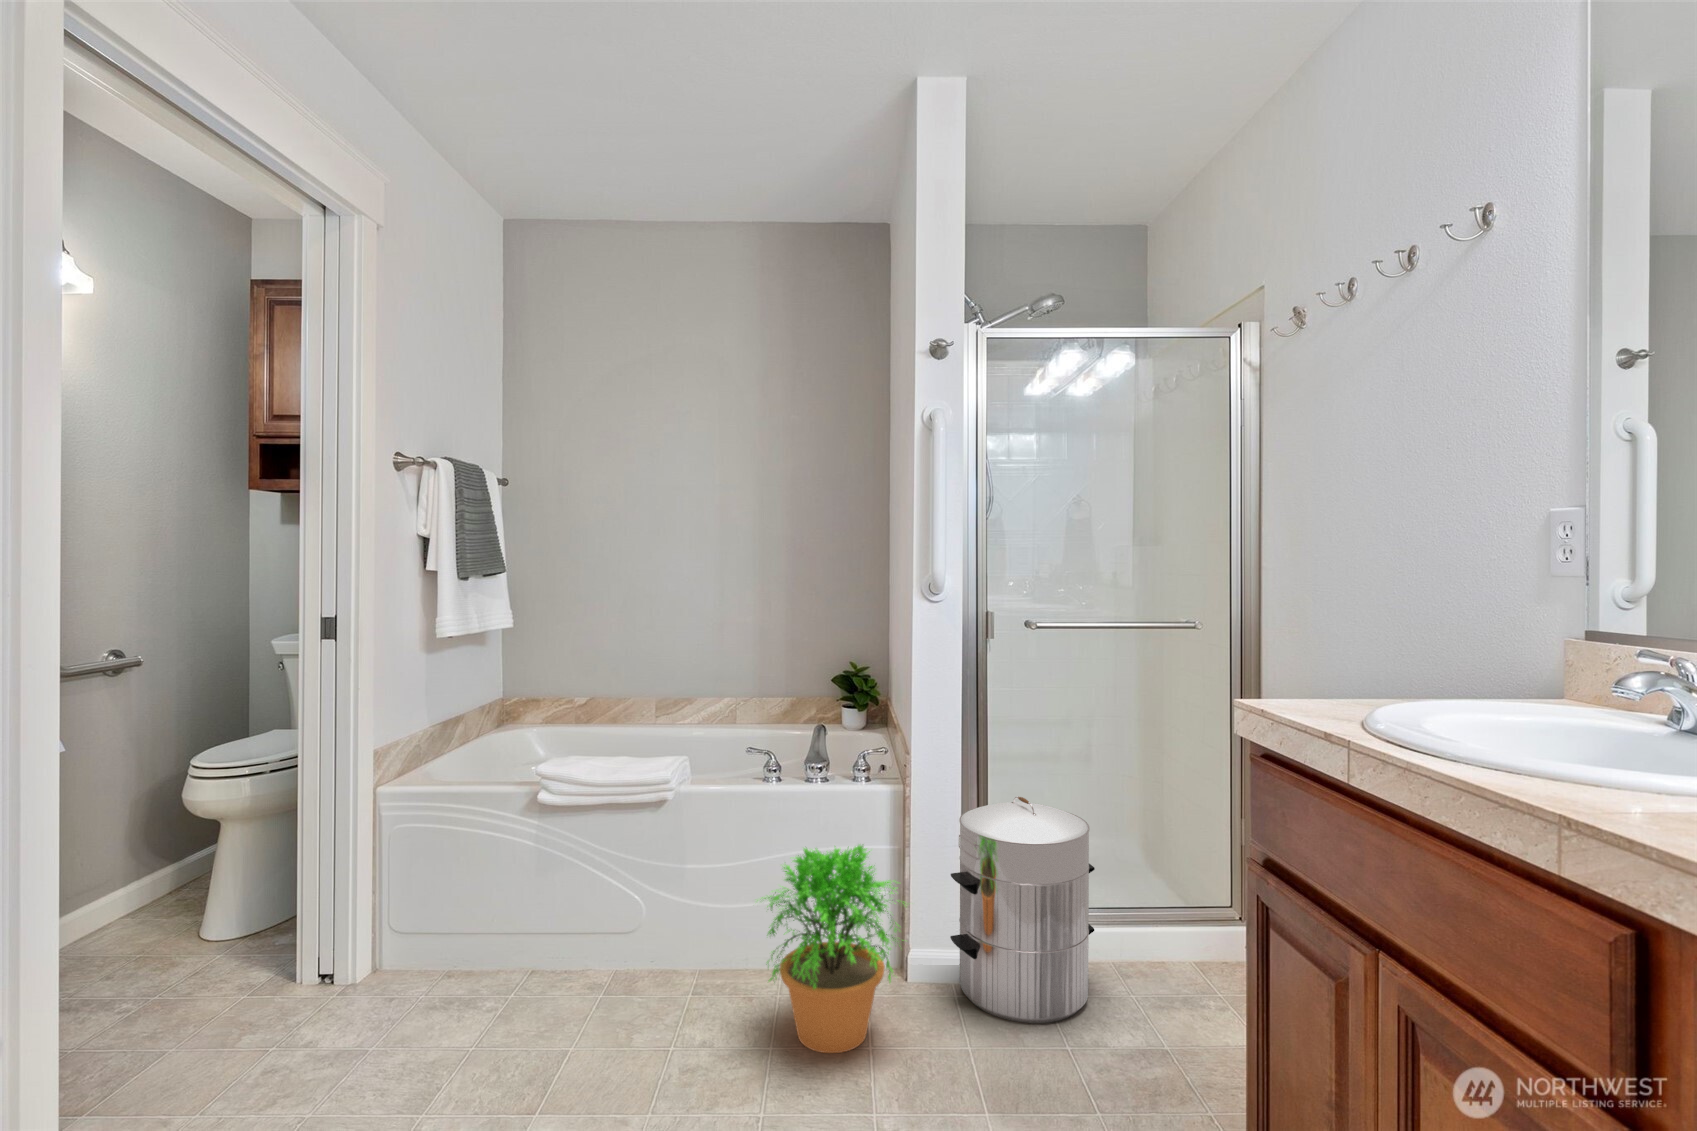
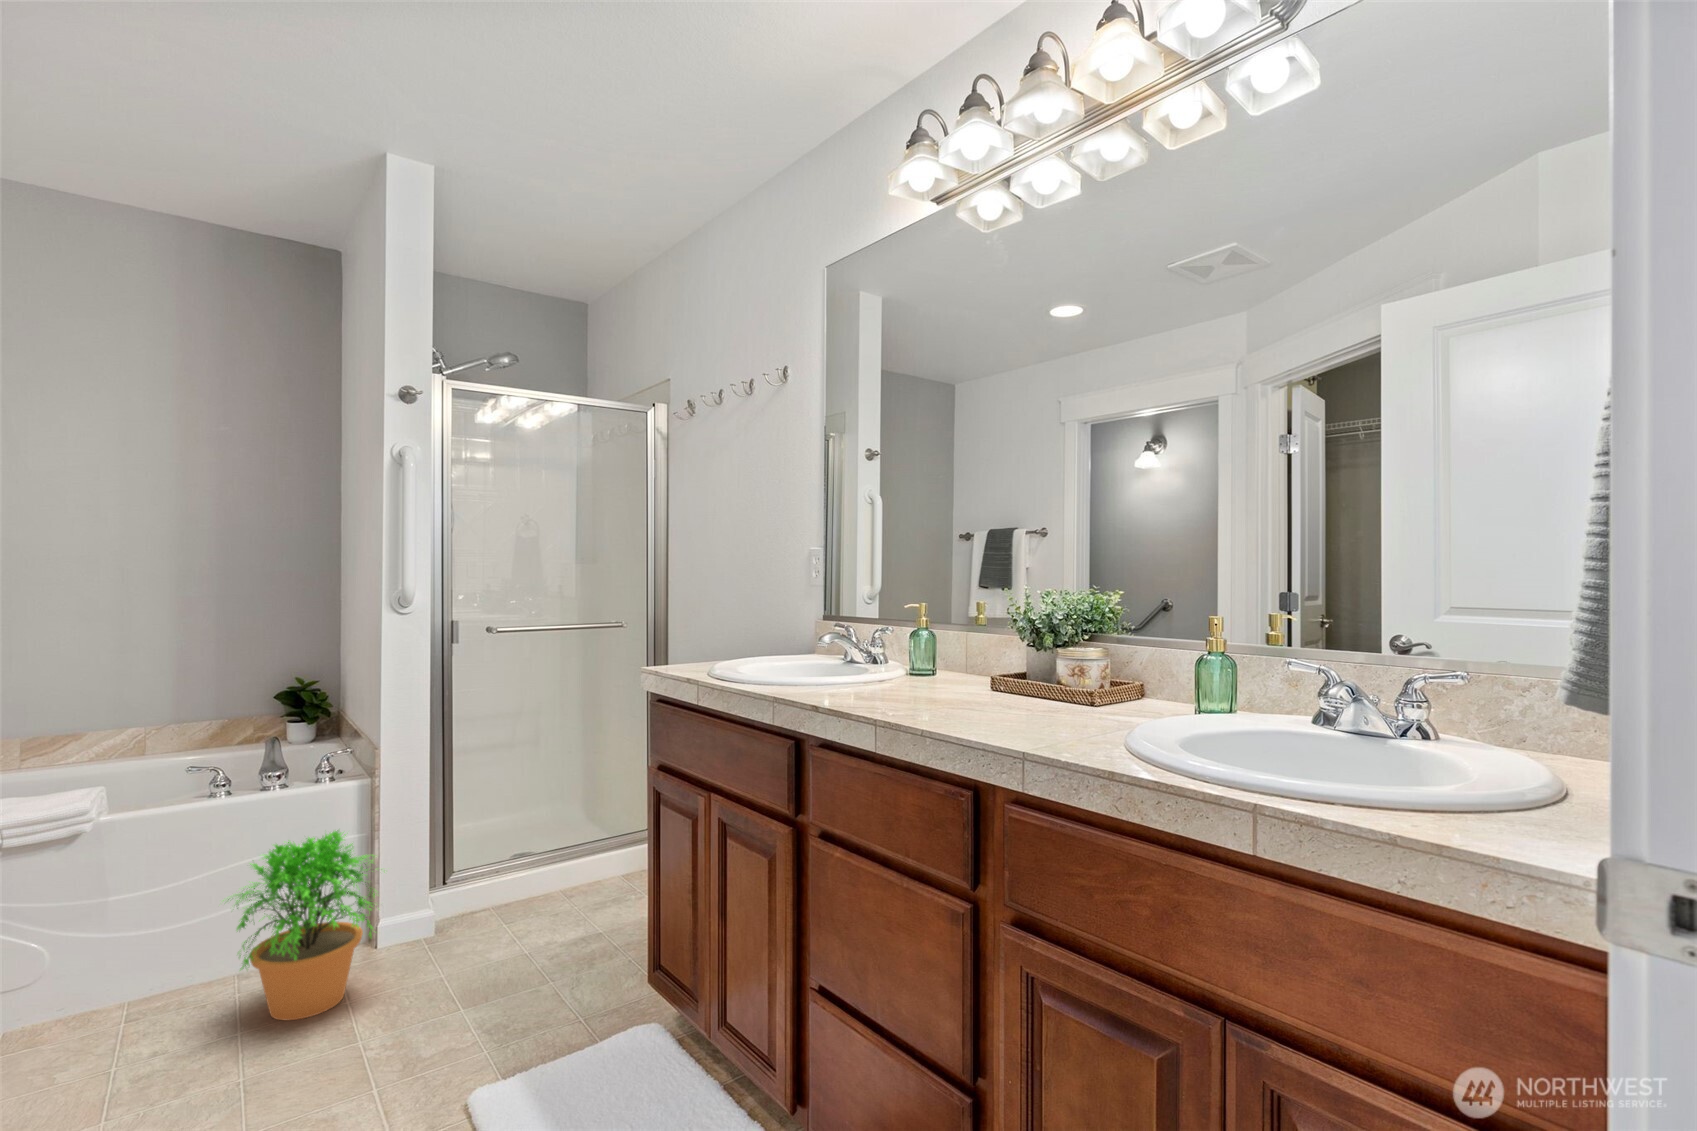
waste bin: present [950,796,1095,1023] -> none [422,770,547,949]

